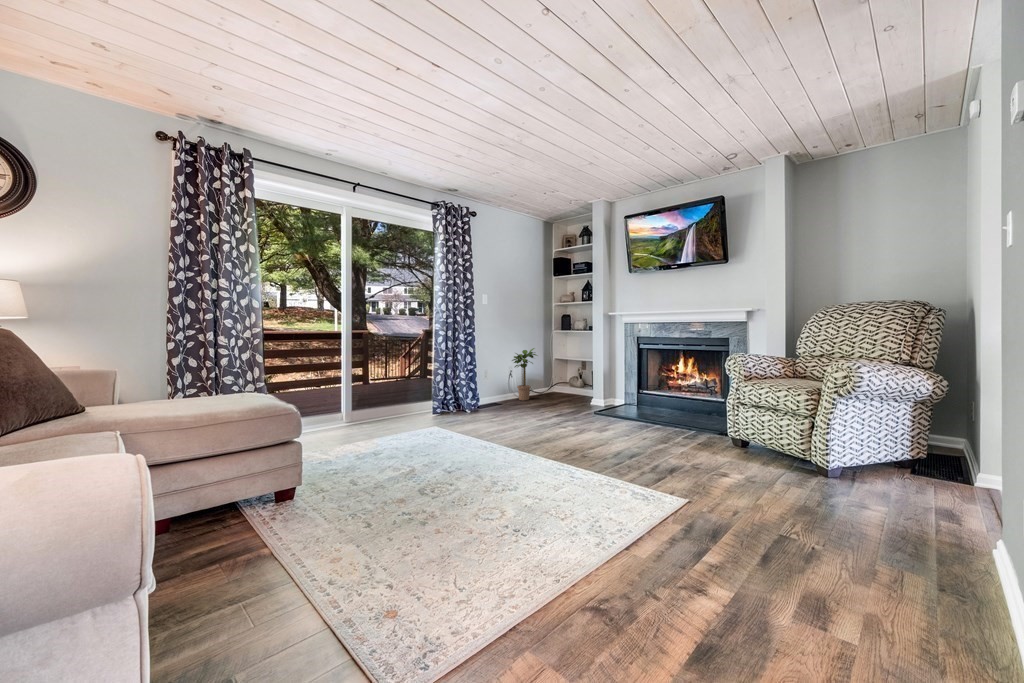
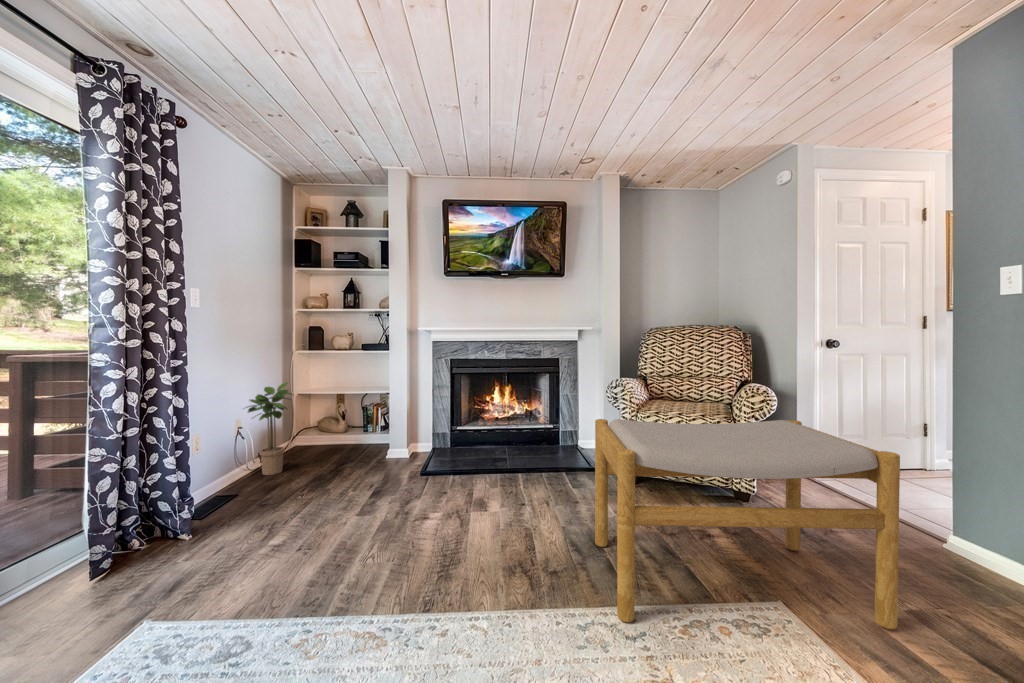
footstool: none [578,370,785,527] -> present [595,419,900,629]

